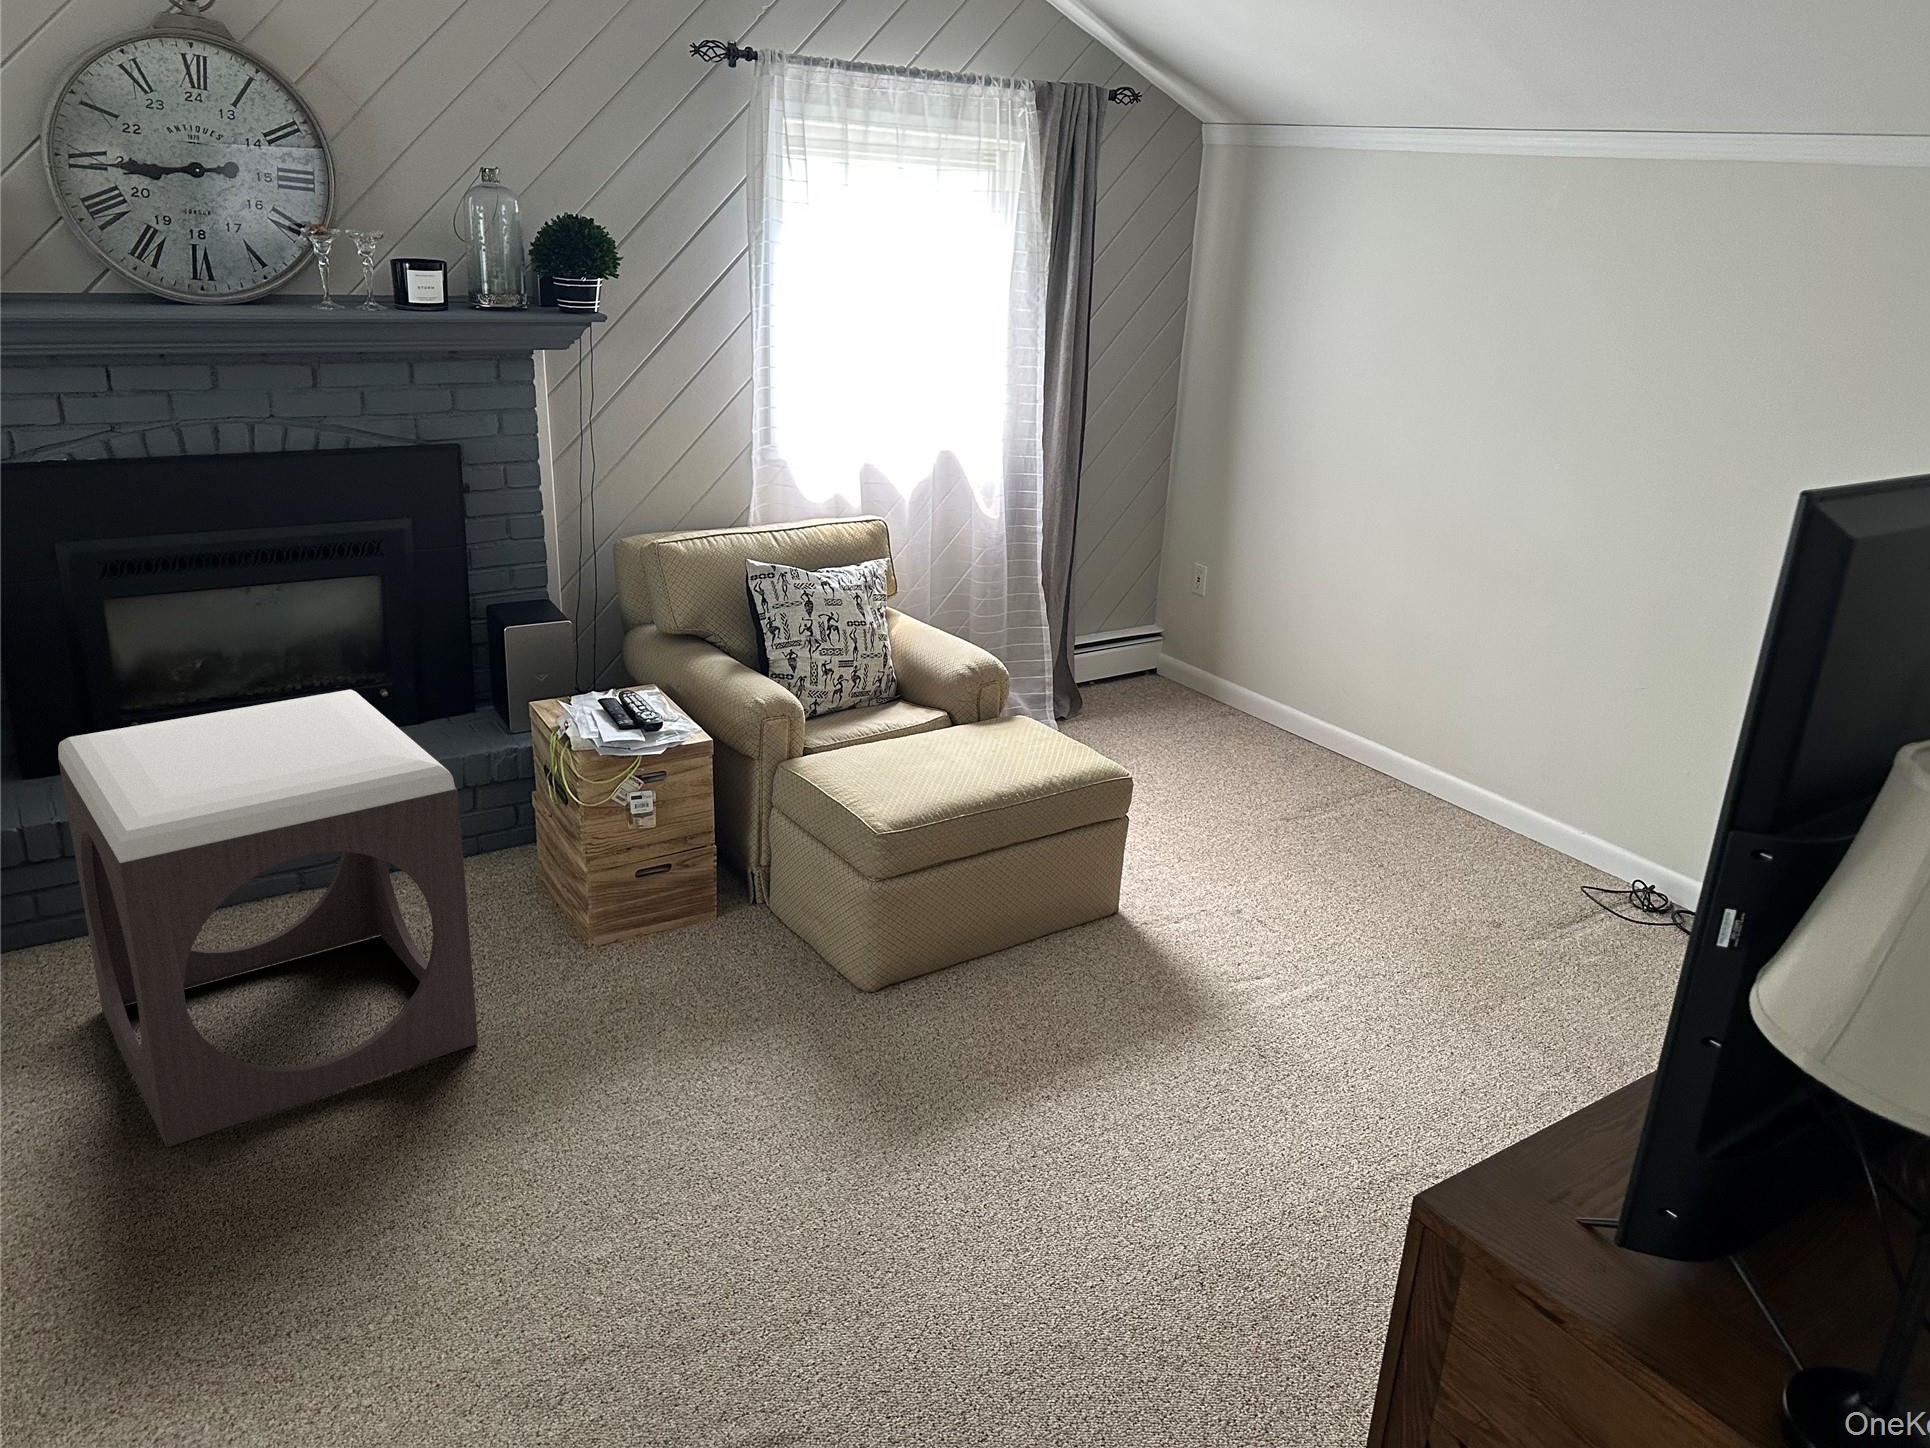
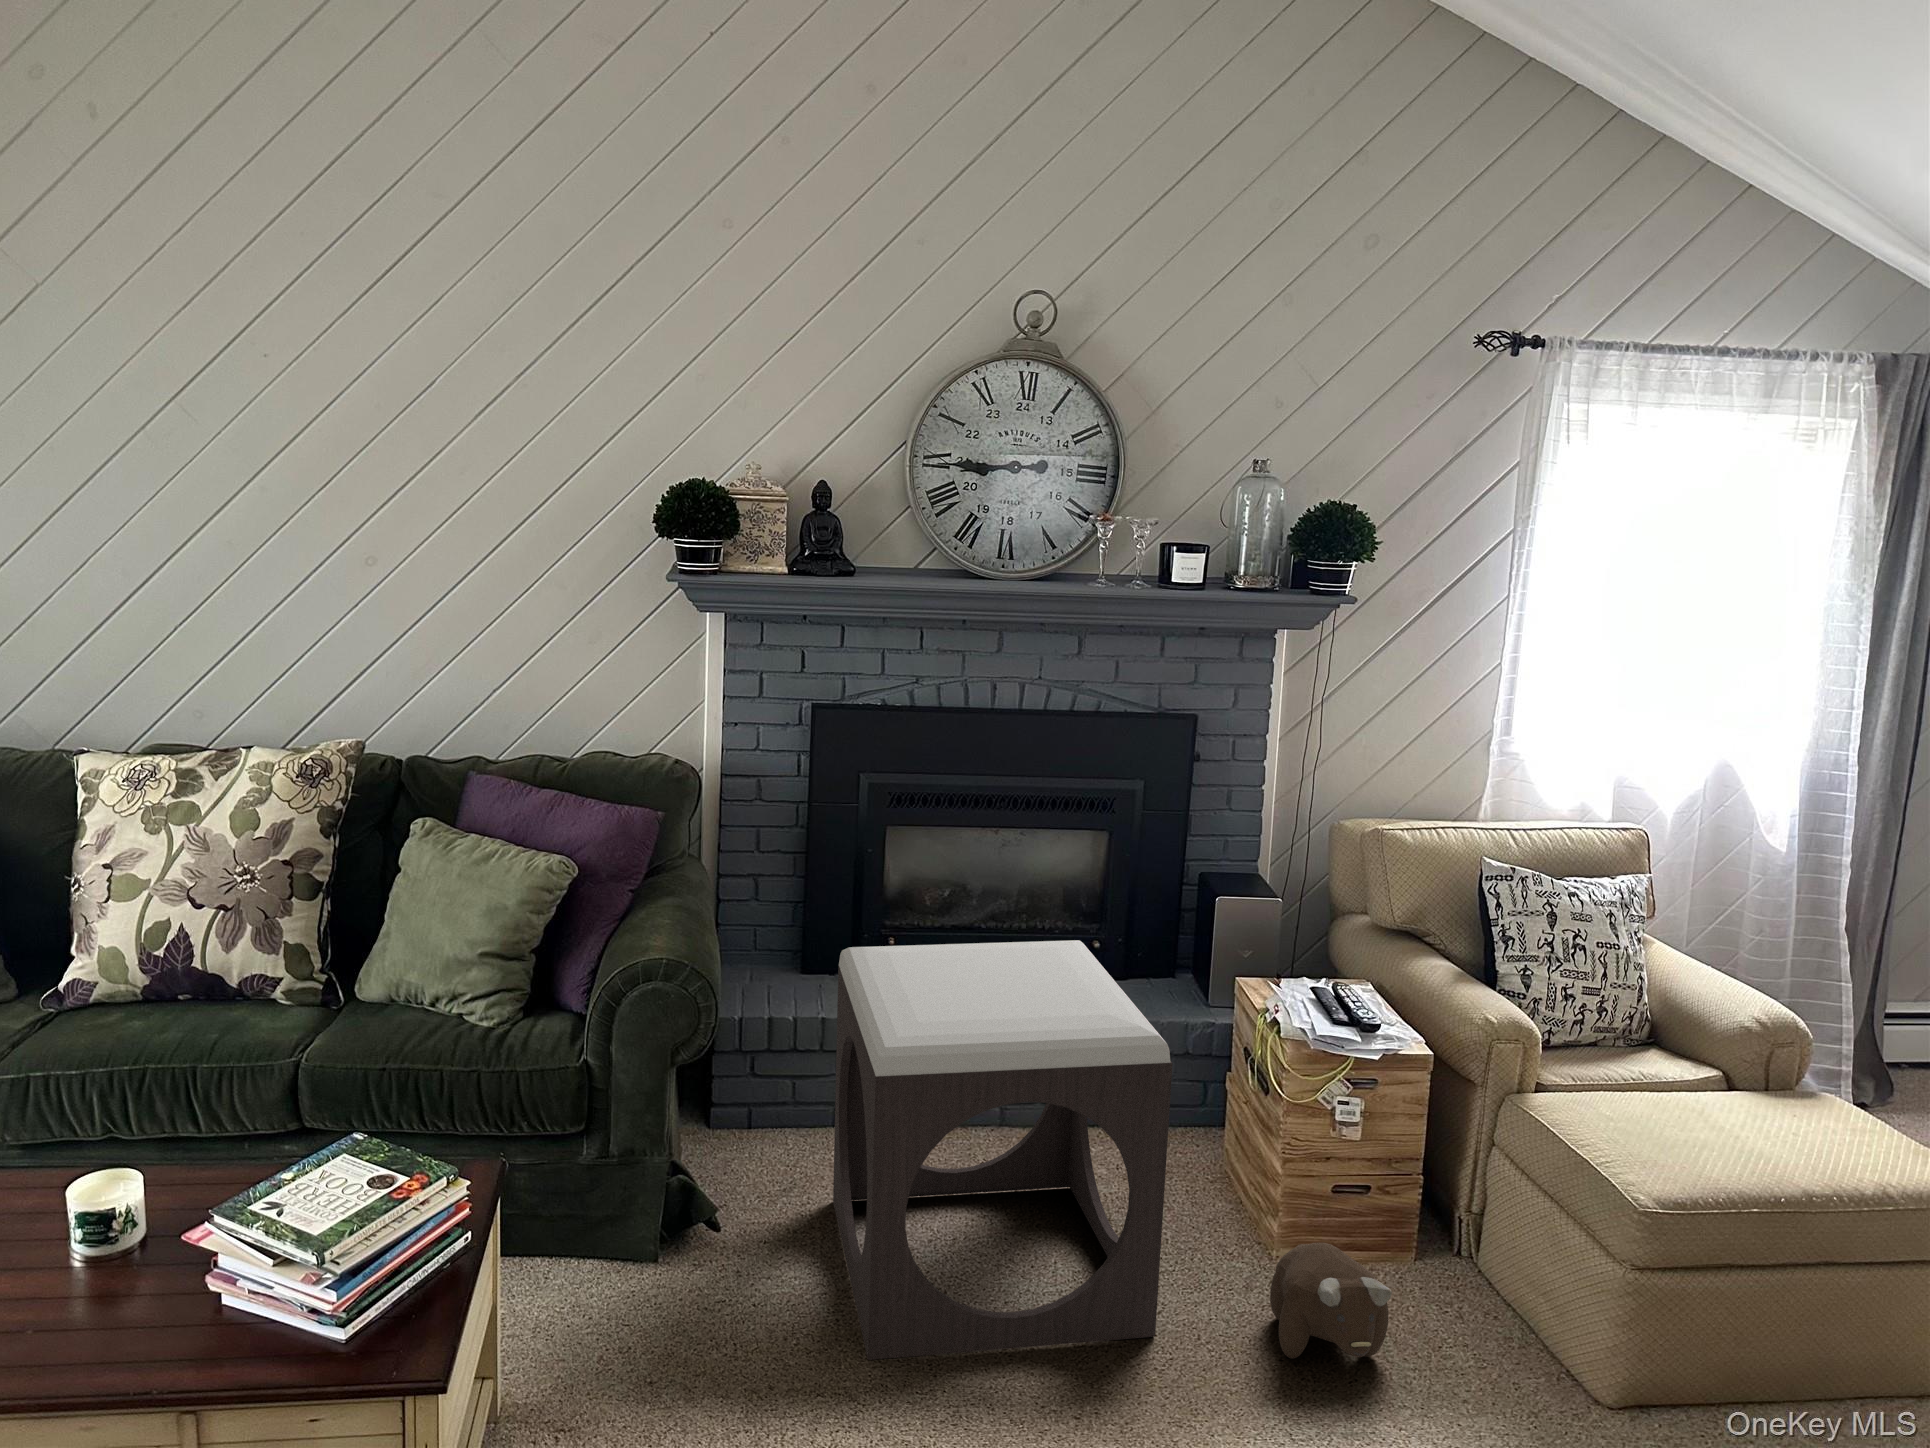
plush toy: none [585,922,690,1027] -> present [1270,1243,1392,1358]

